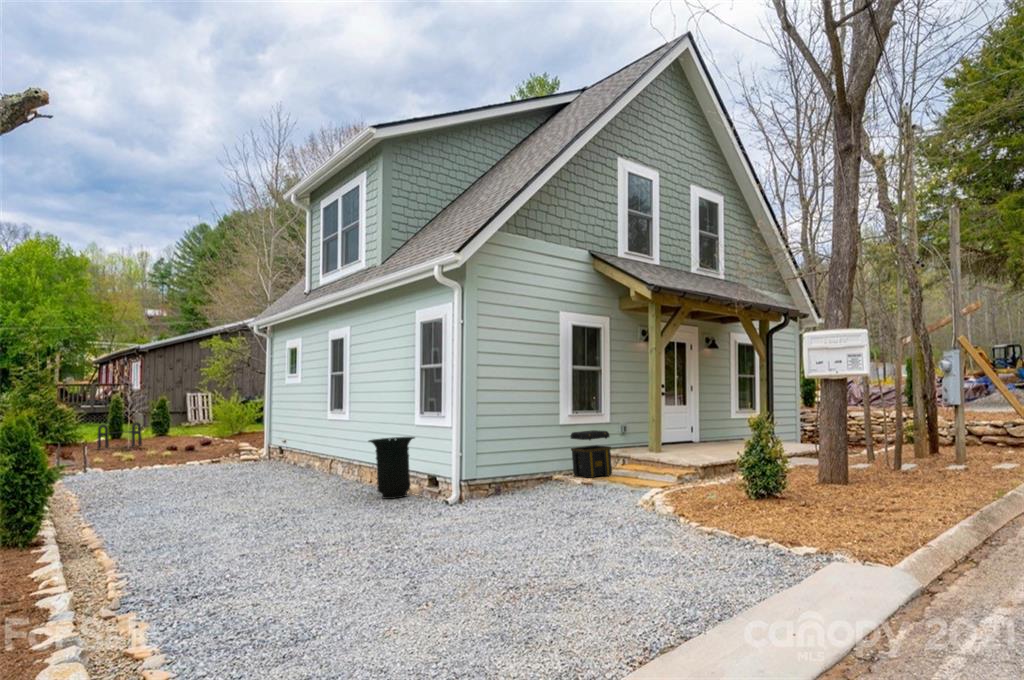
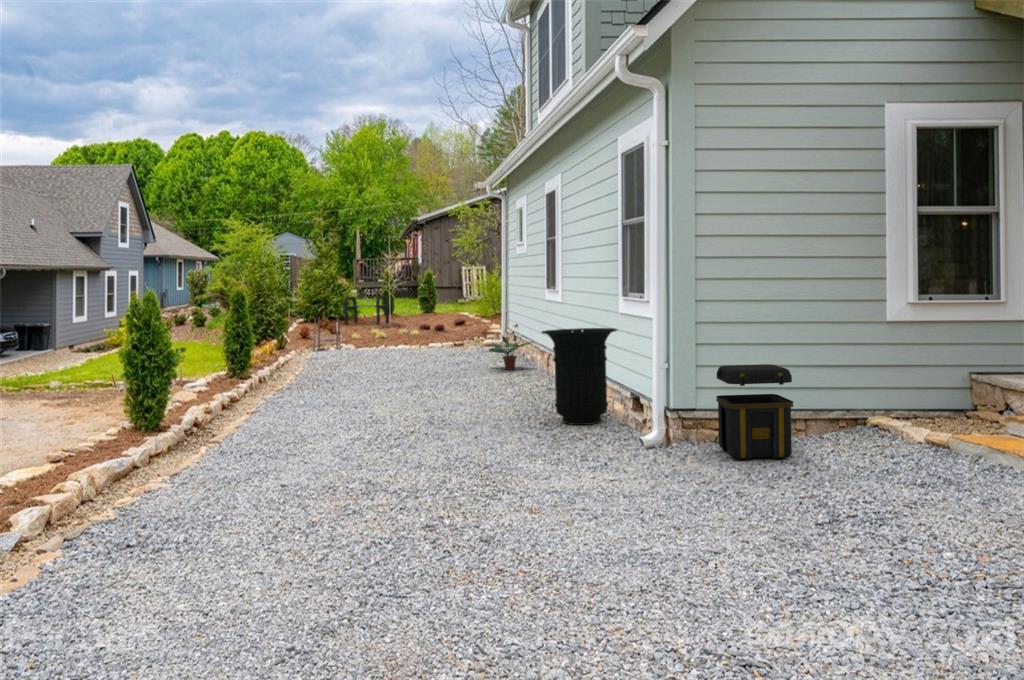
toolbox: present [571,430,612,478] -> present [716,364,793,460]
potted plant: none [276,448,313,474] -> present [489,336,532,370]

